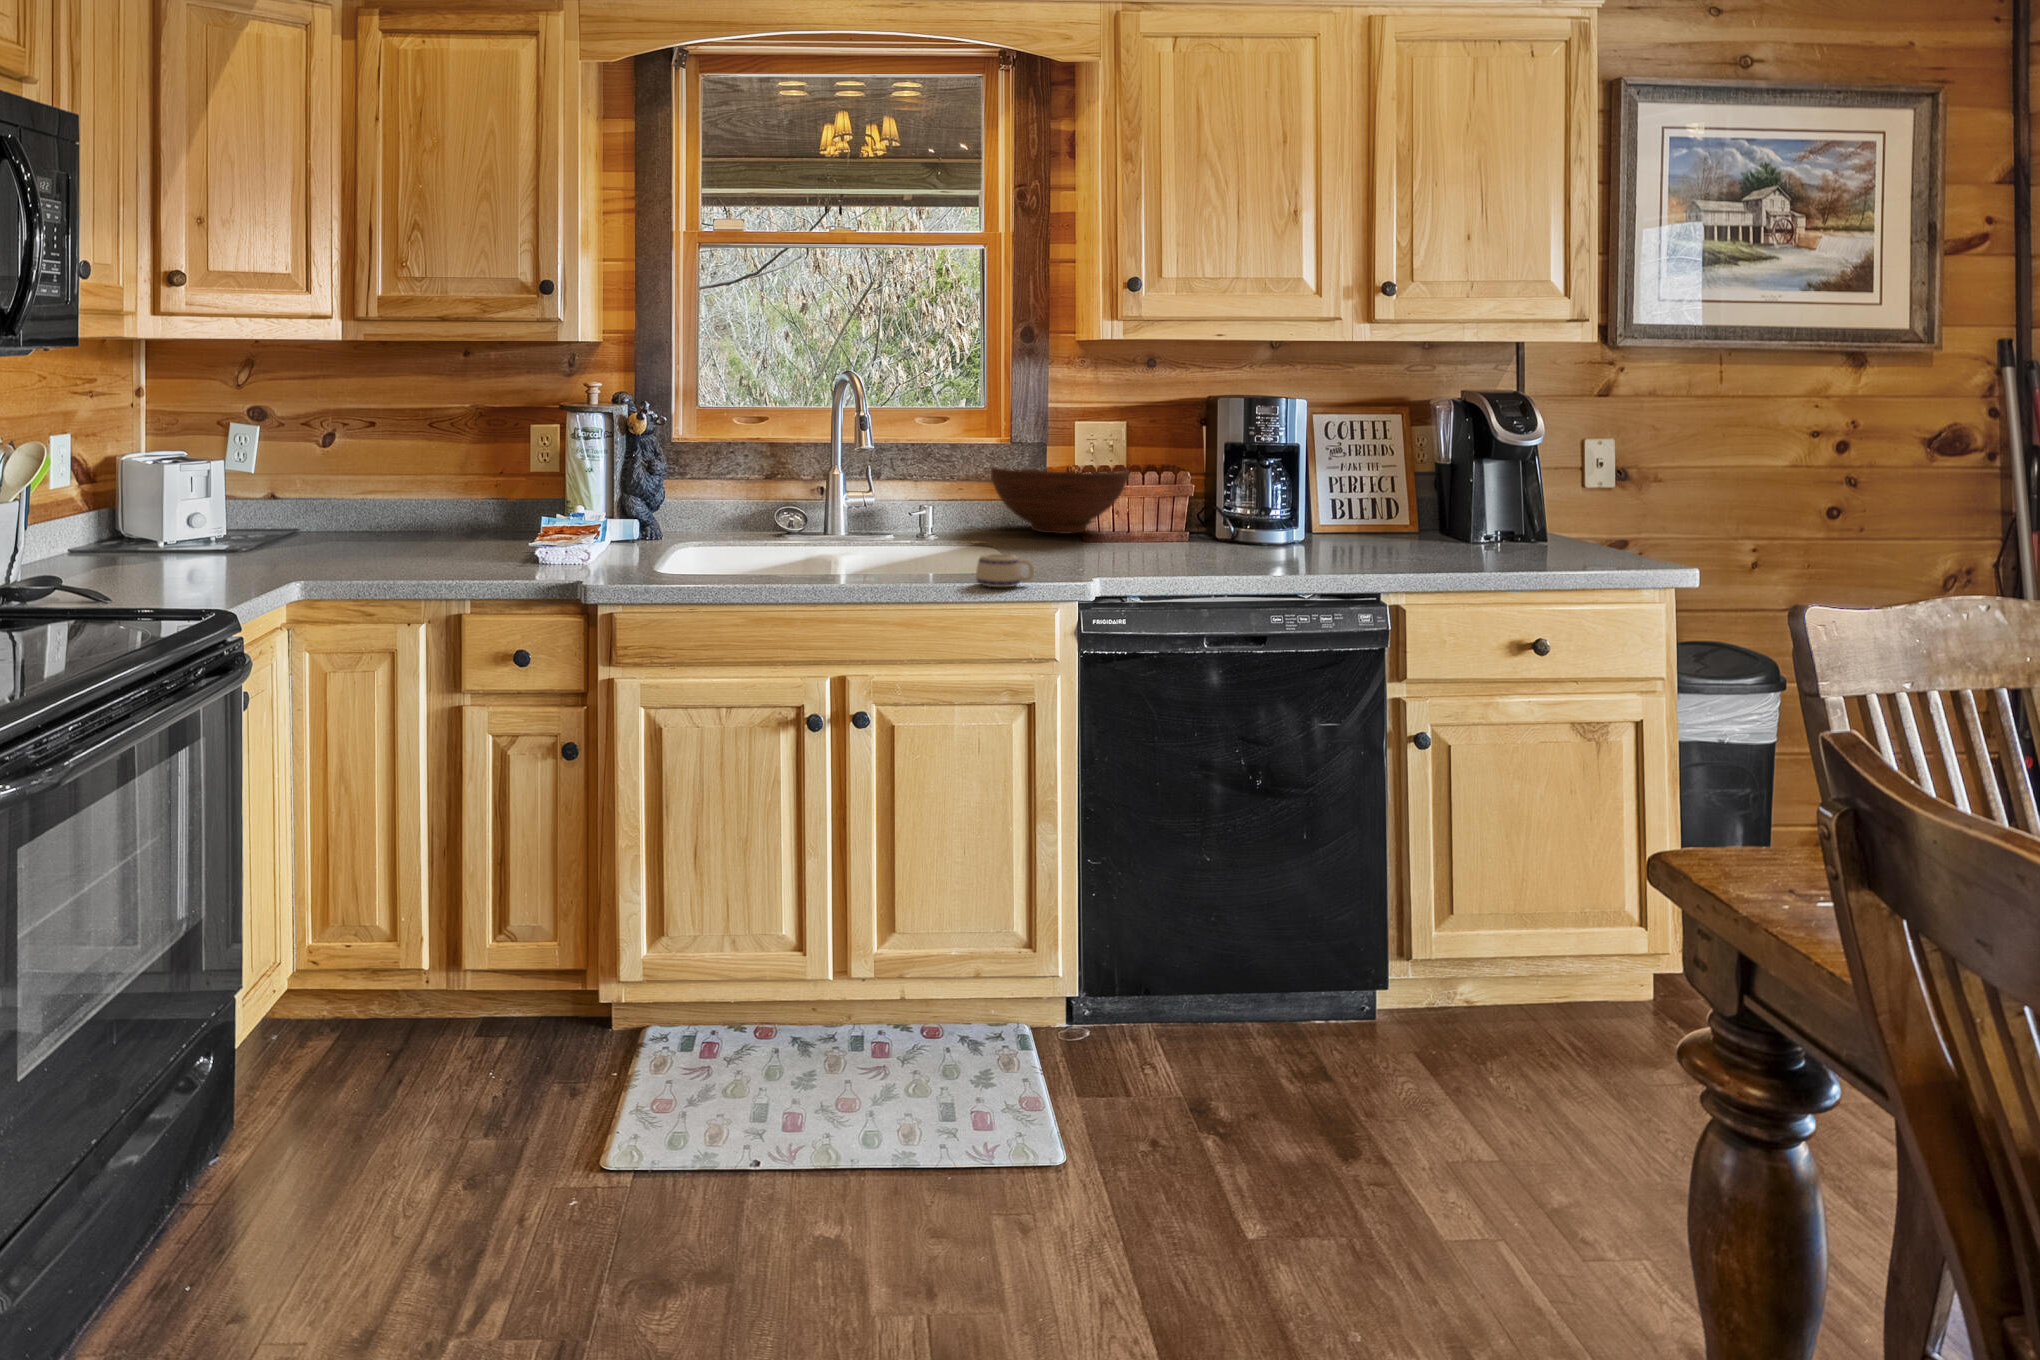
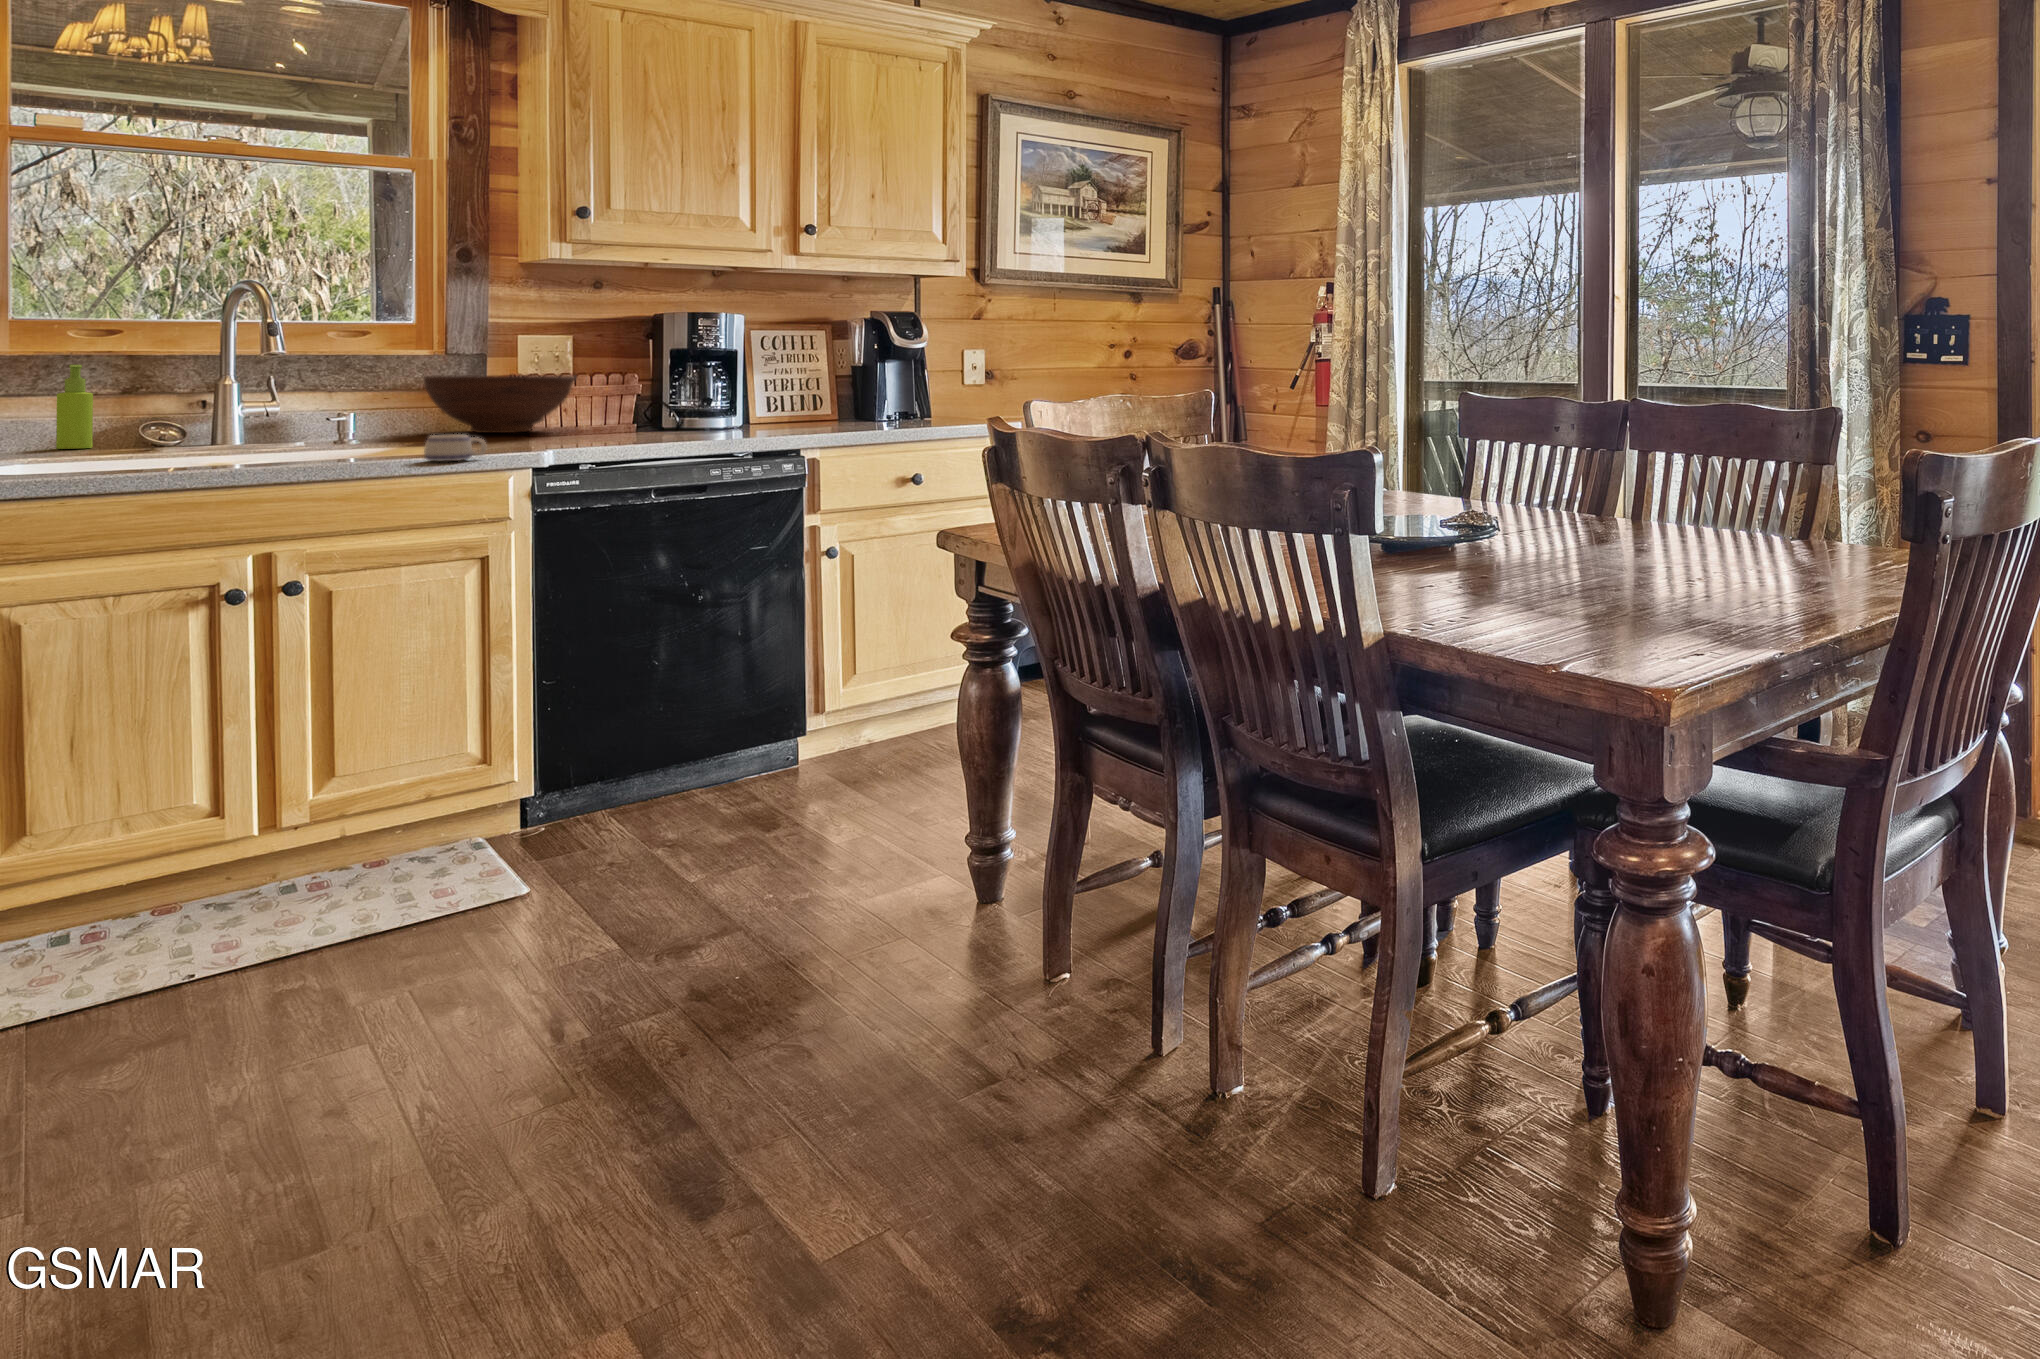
soap dispenser: none [723,453,747,532] -> present [56,365,93,449]

